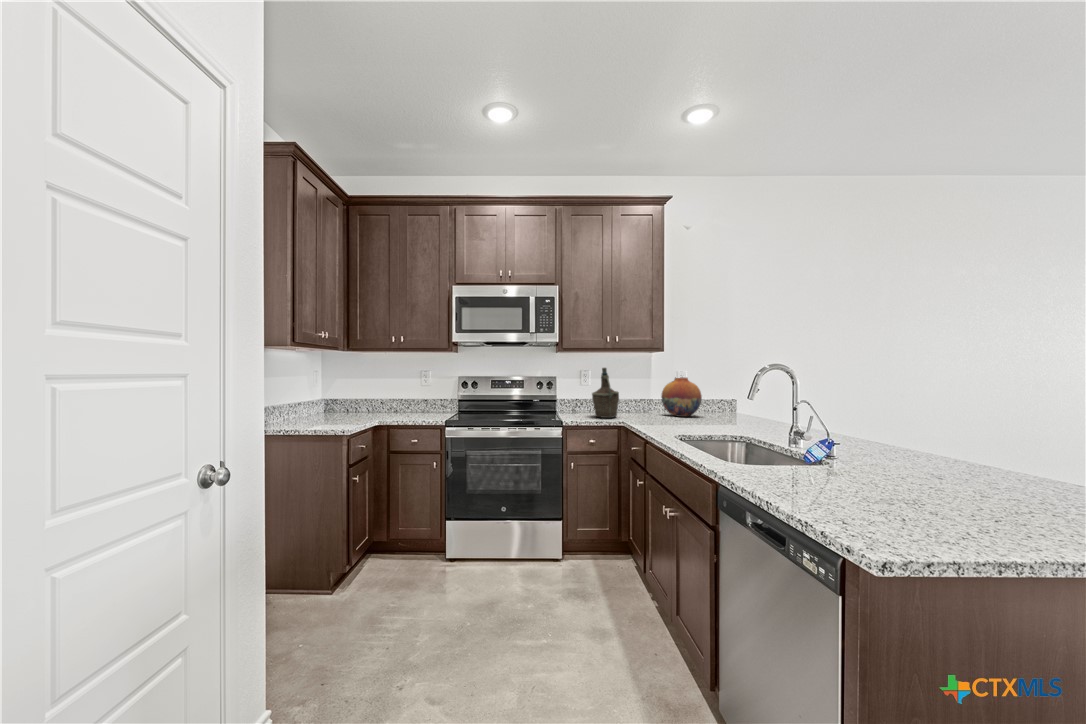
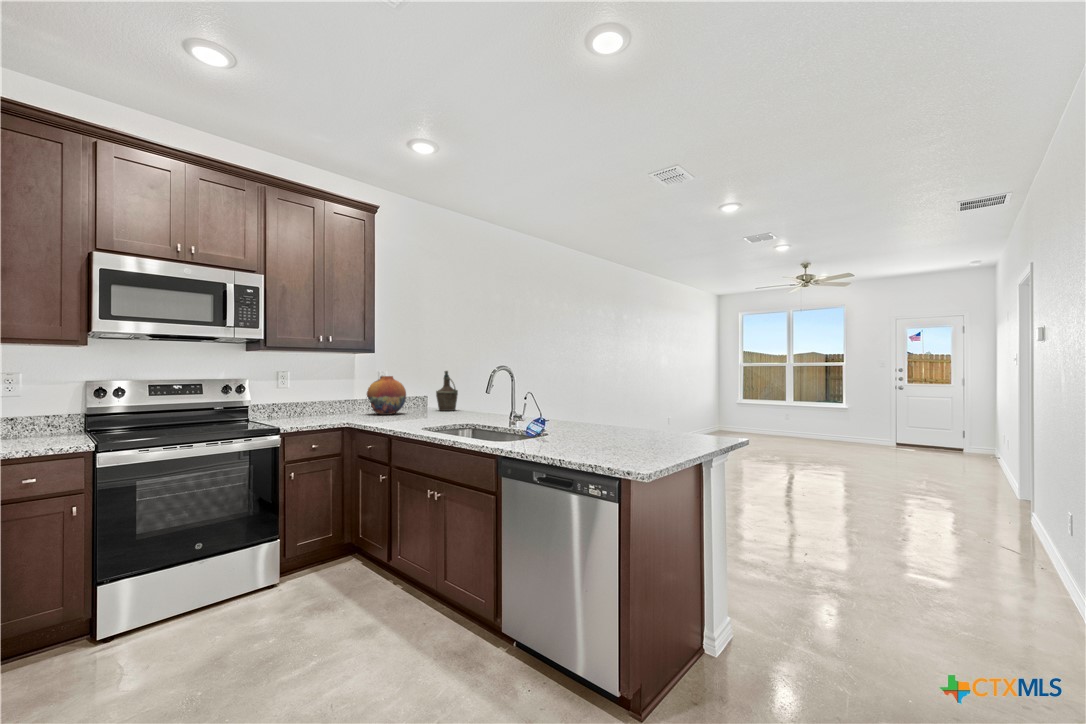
bottle: present [592,368,619,418] -> present [436,371,458,411]

